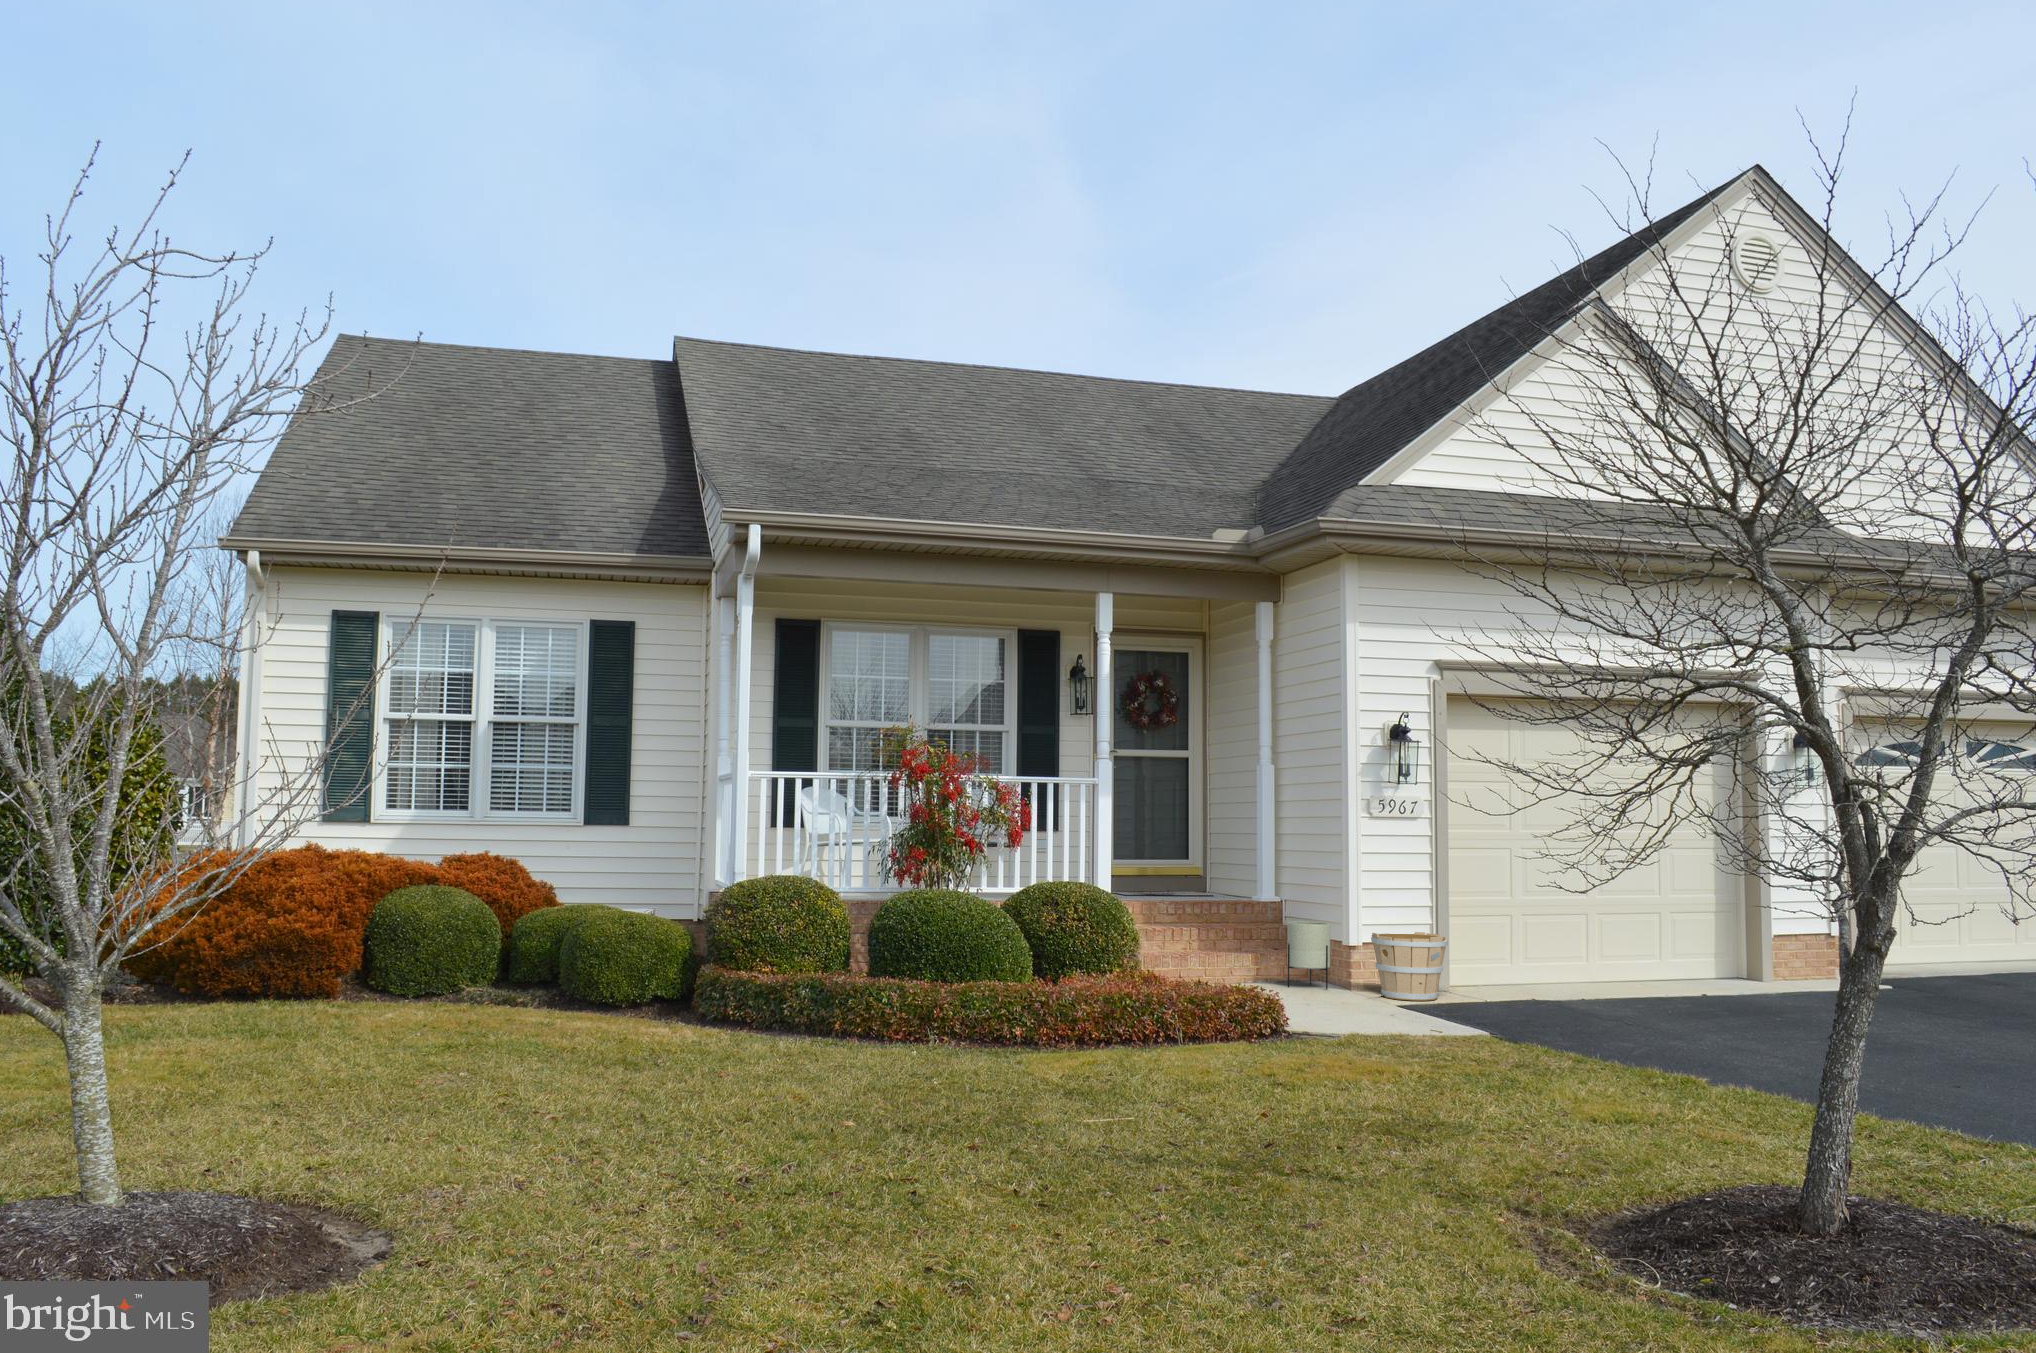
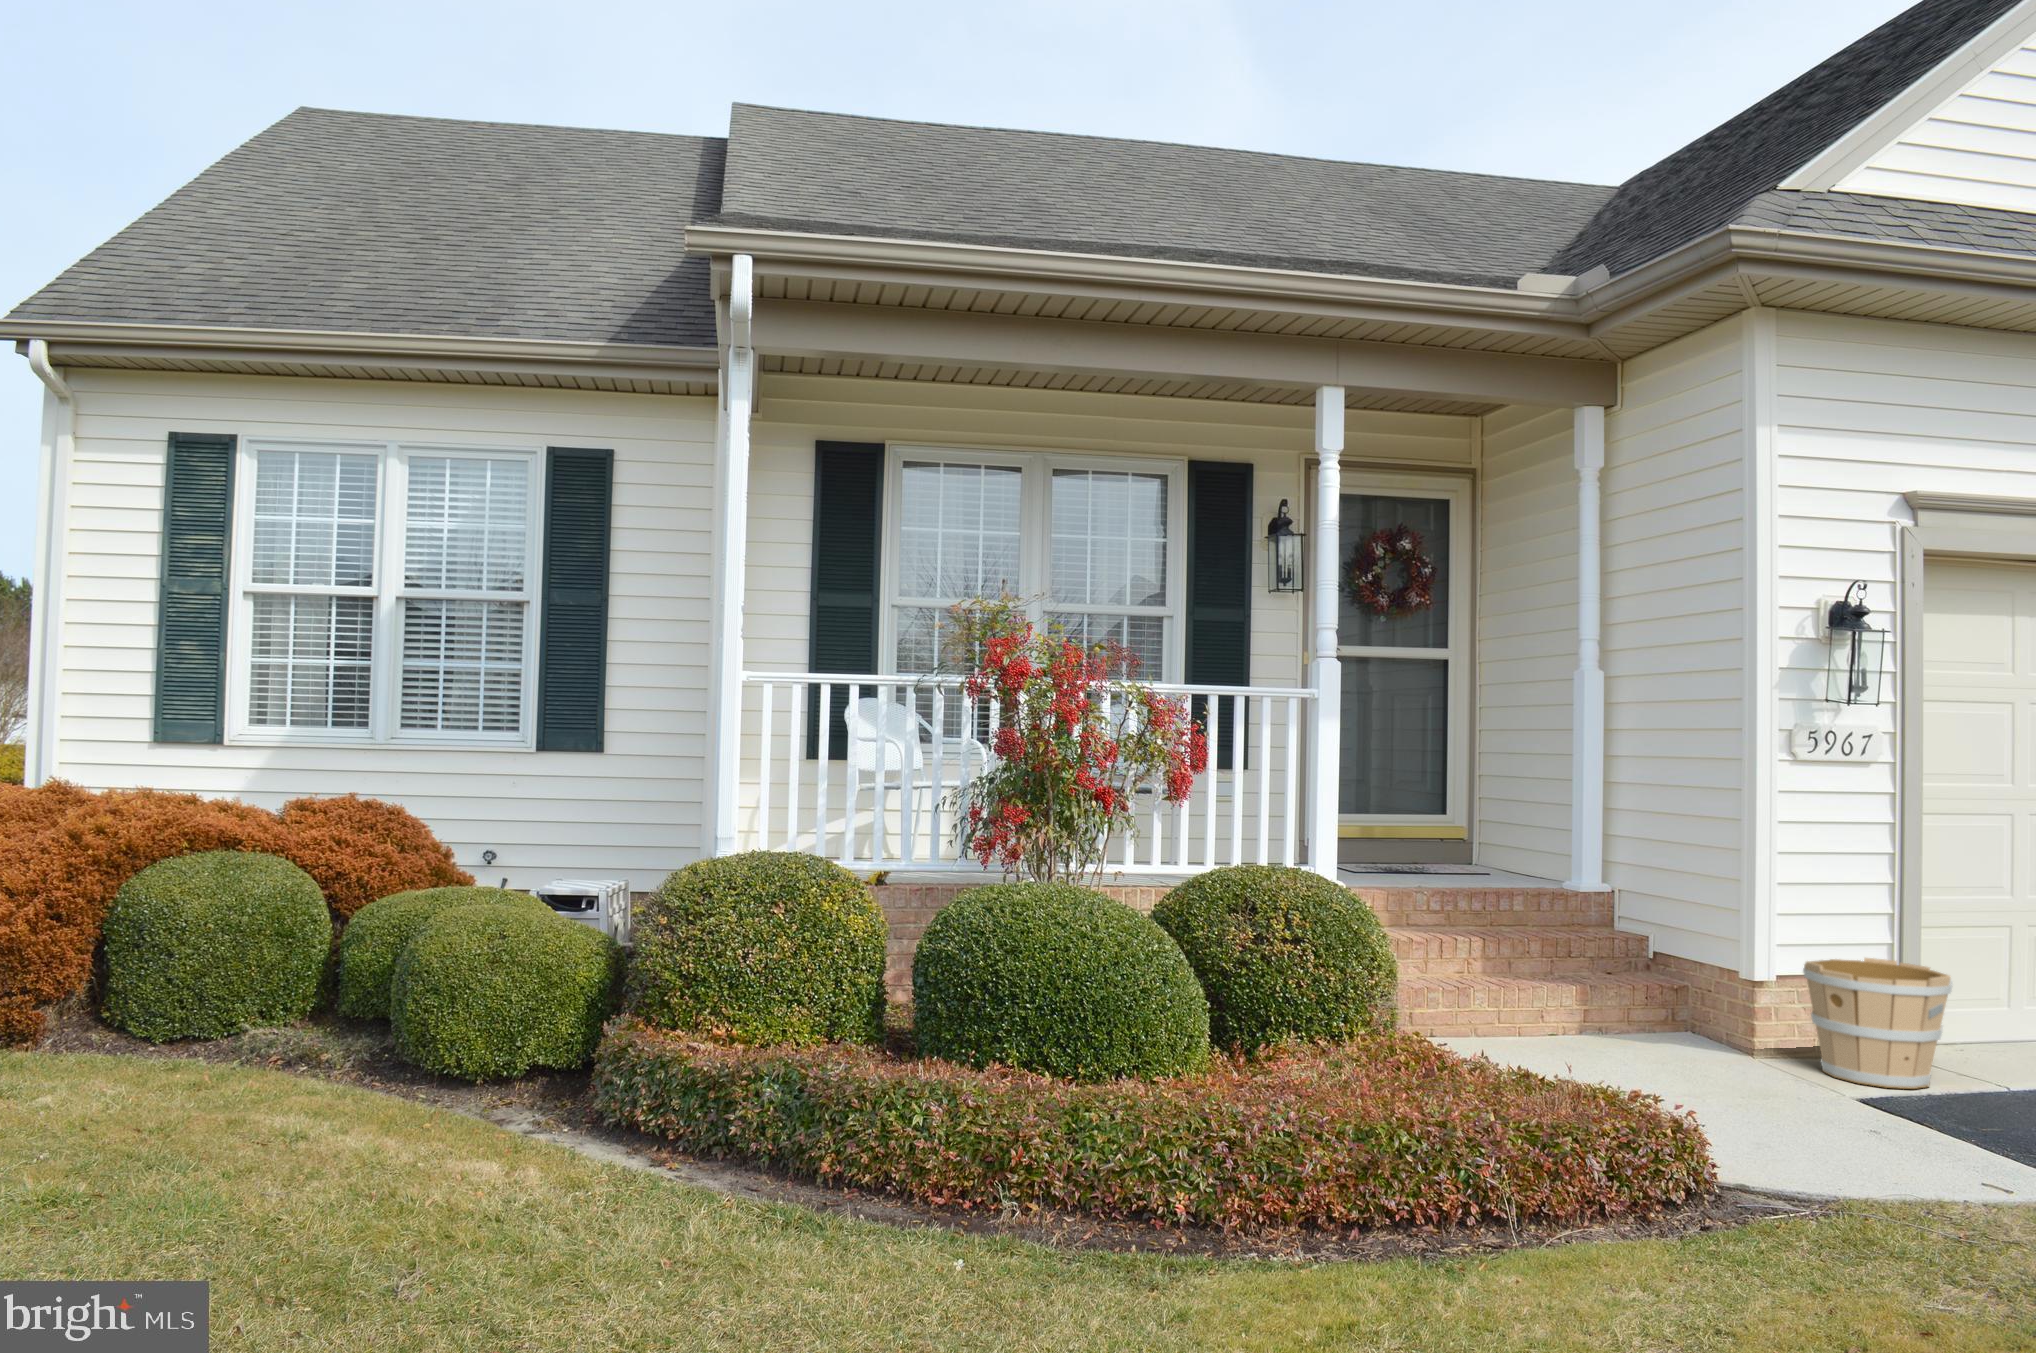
planter: present [1287,921,1330,989] -> none [1642,932,1722,1053]

